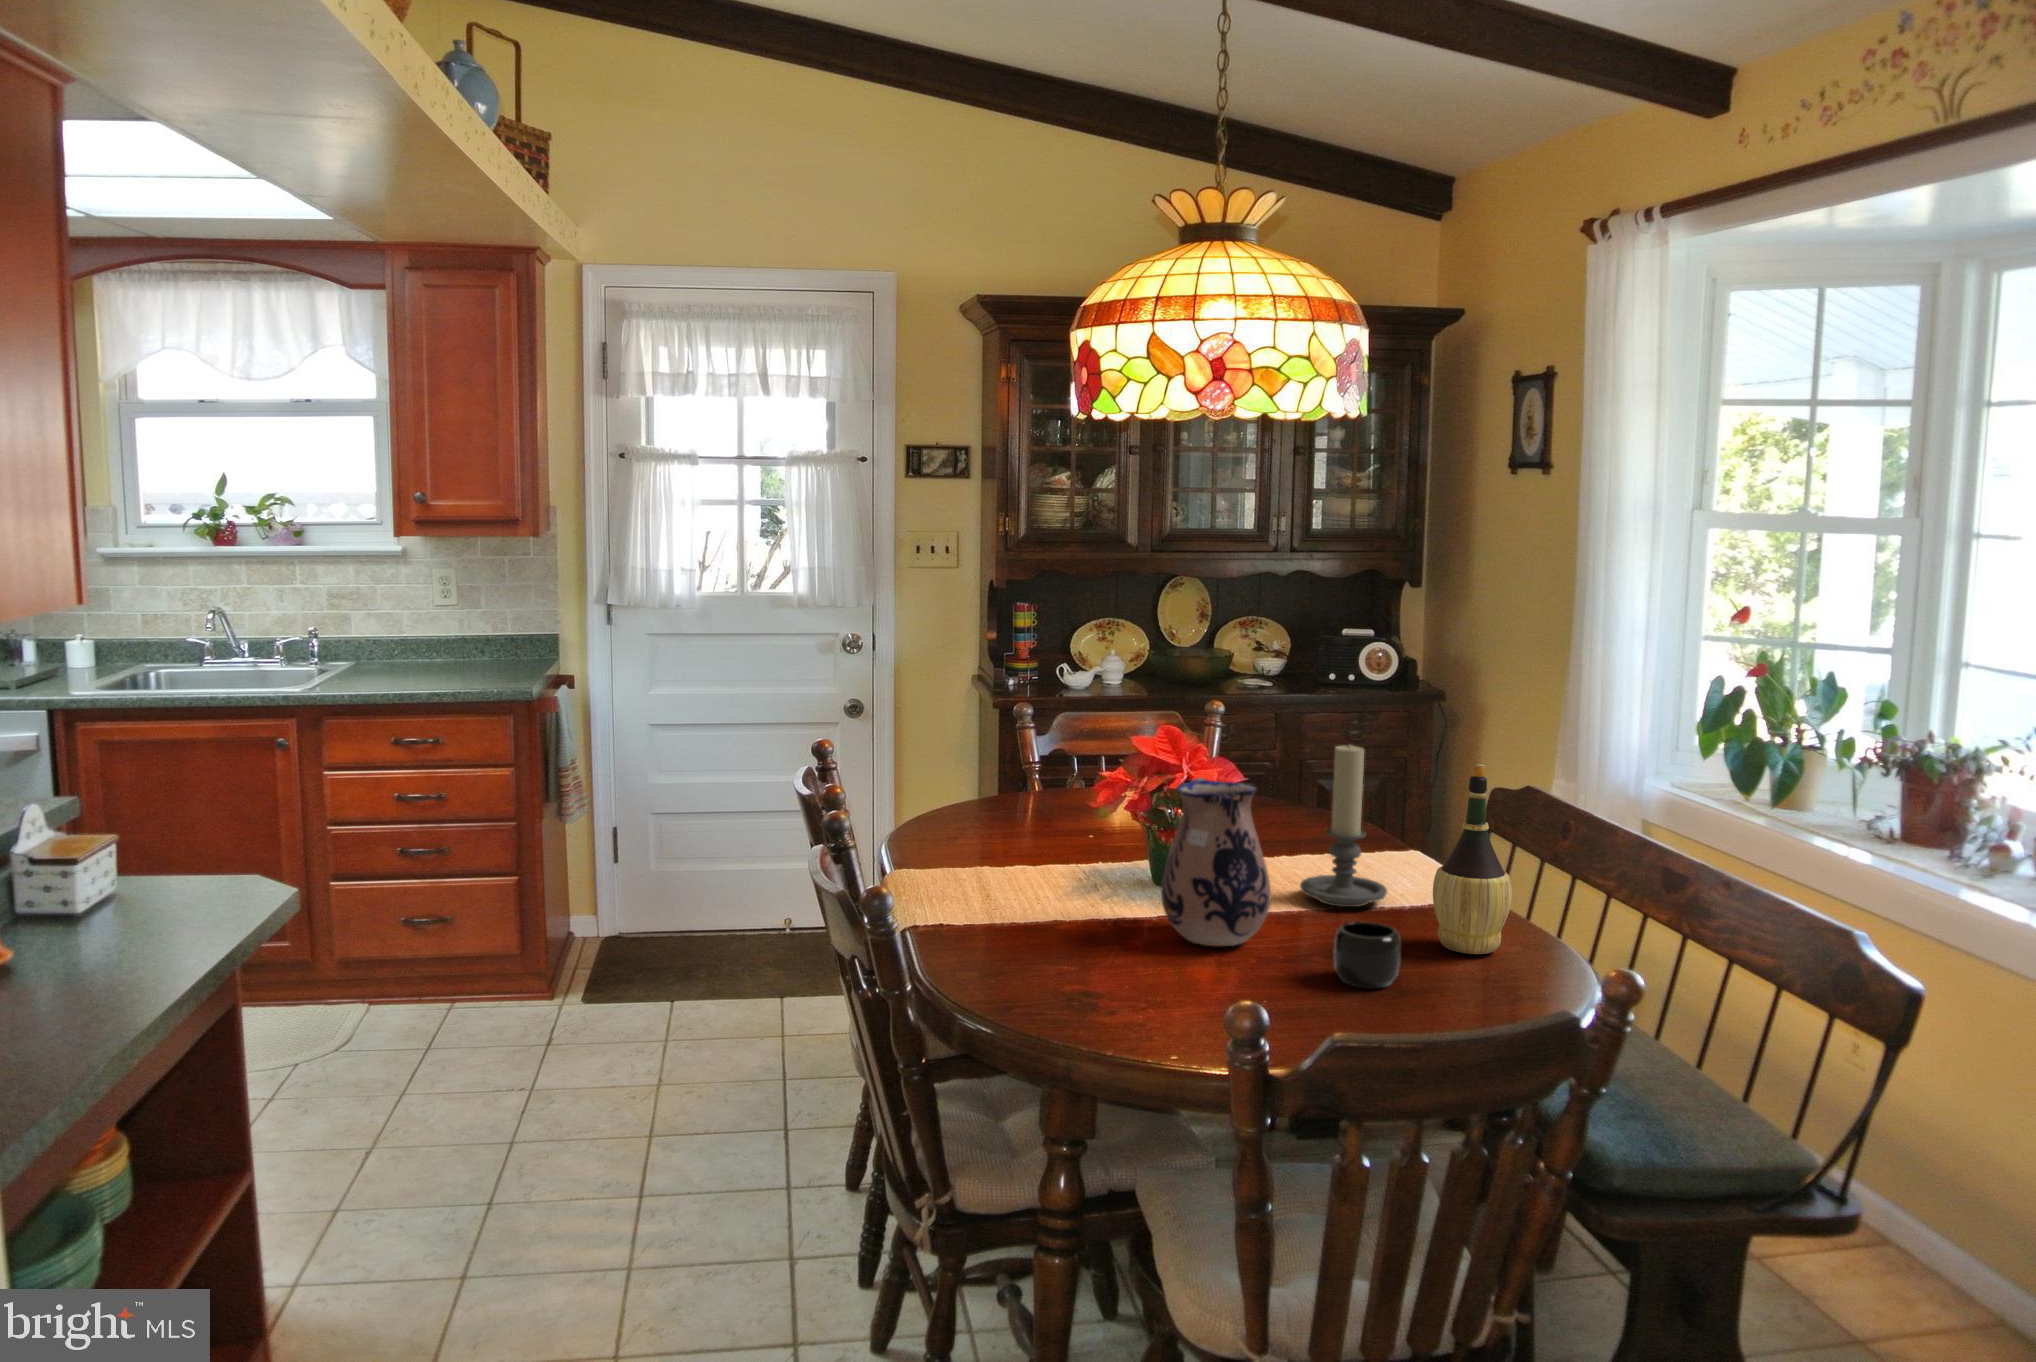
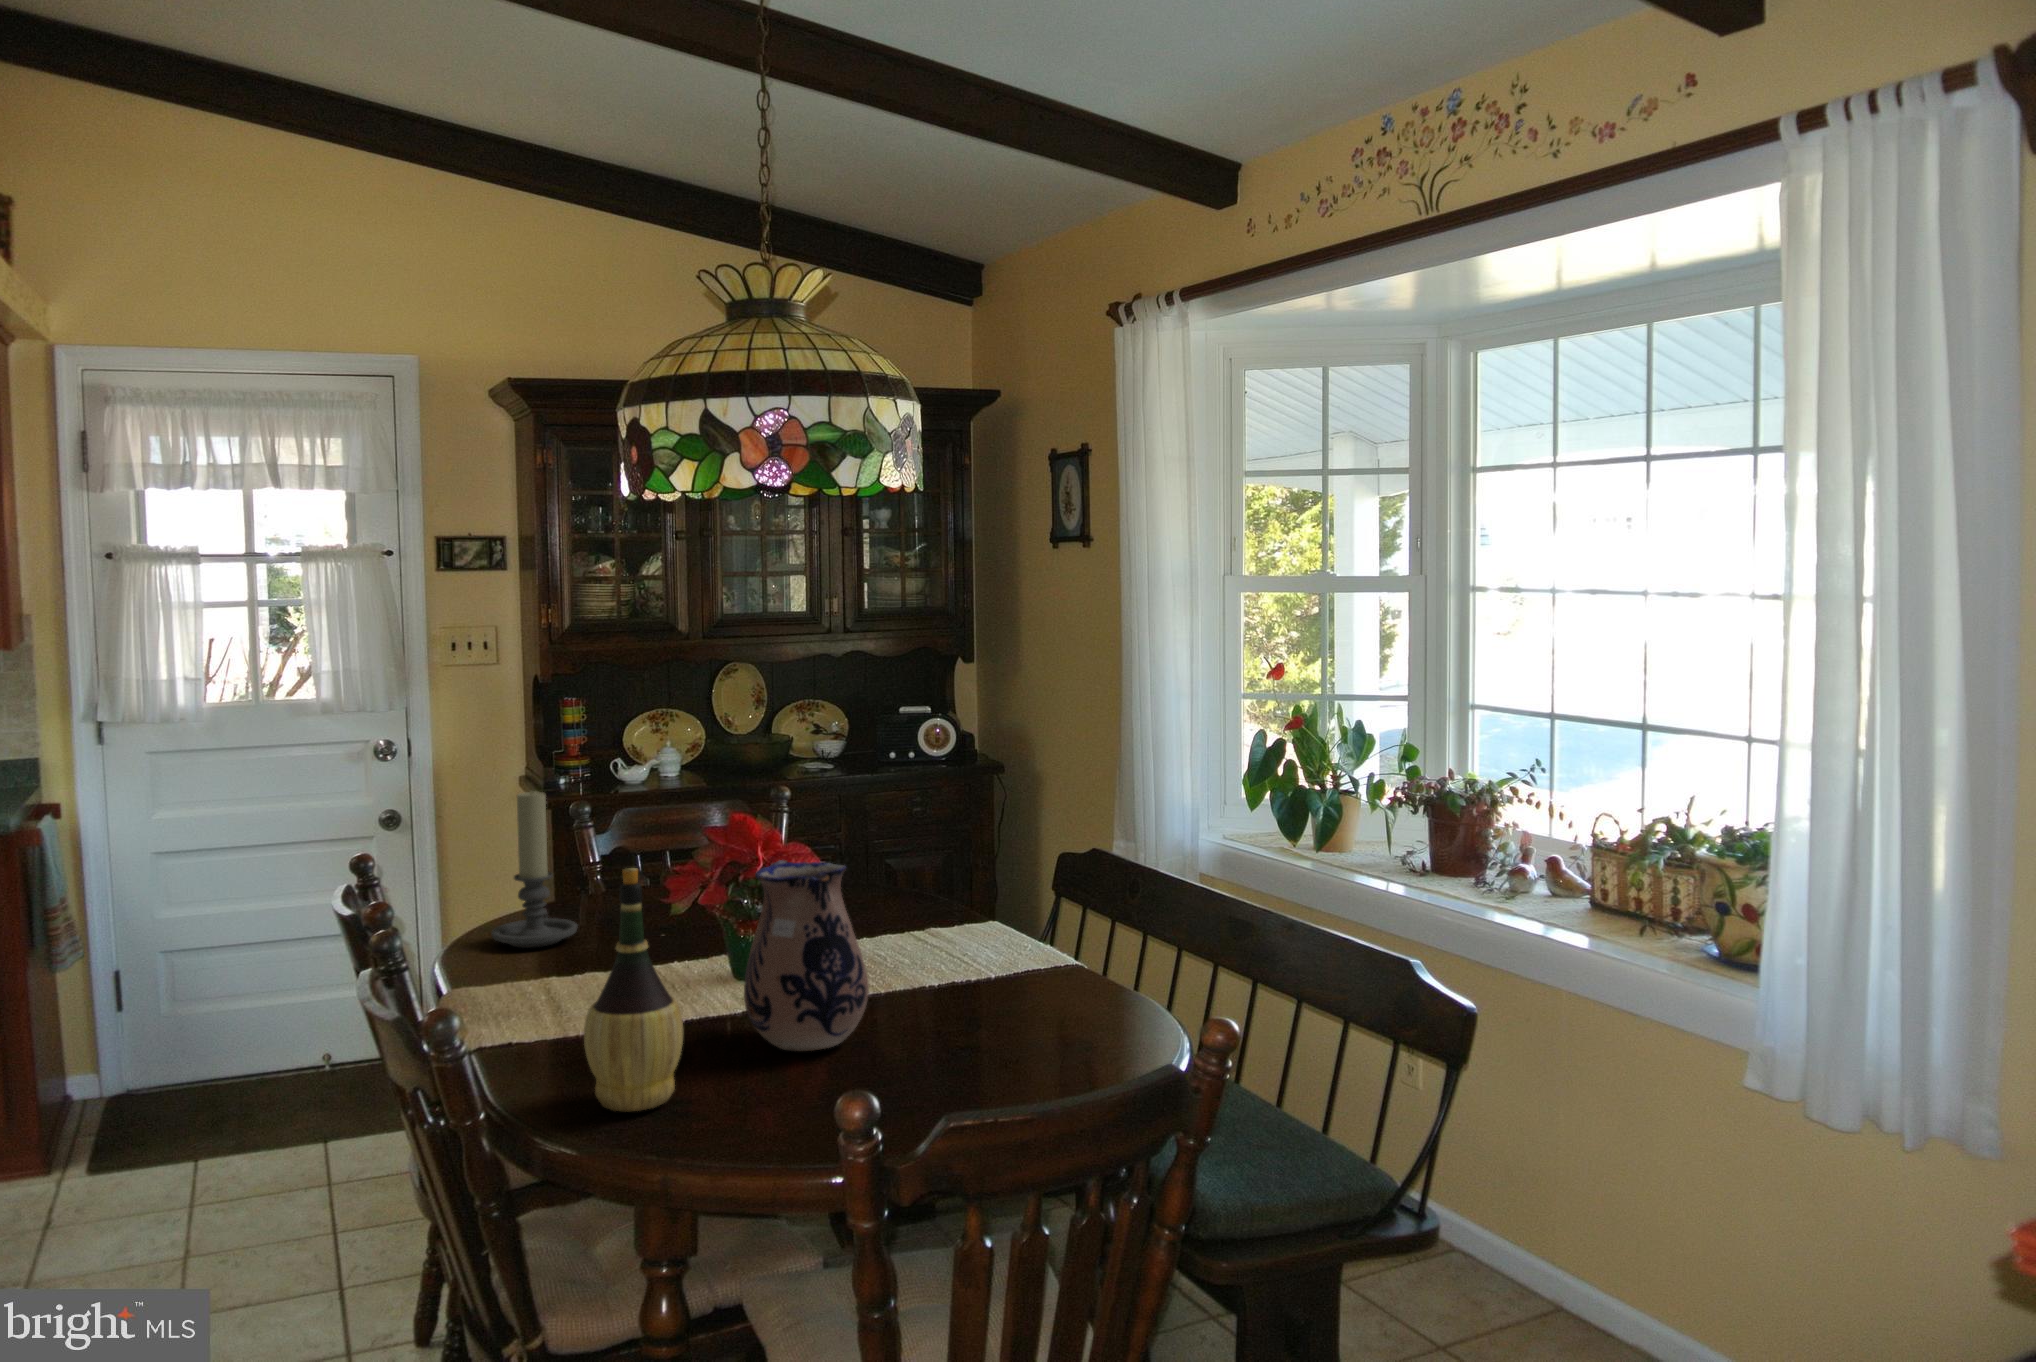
candle holder: present [1300,745,1387,907] -> present [491,791,577,948]
wine bottle: present [1433,764,1512,954] -> present [584,868,683,1112]
mug: present [1334,922,1401,989] -> none [944,1004,1016,1080]

